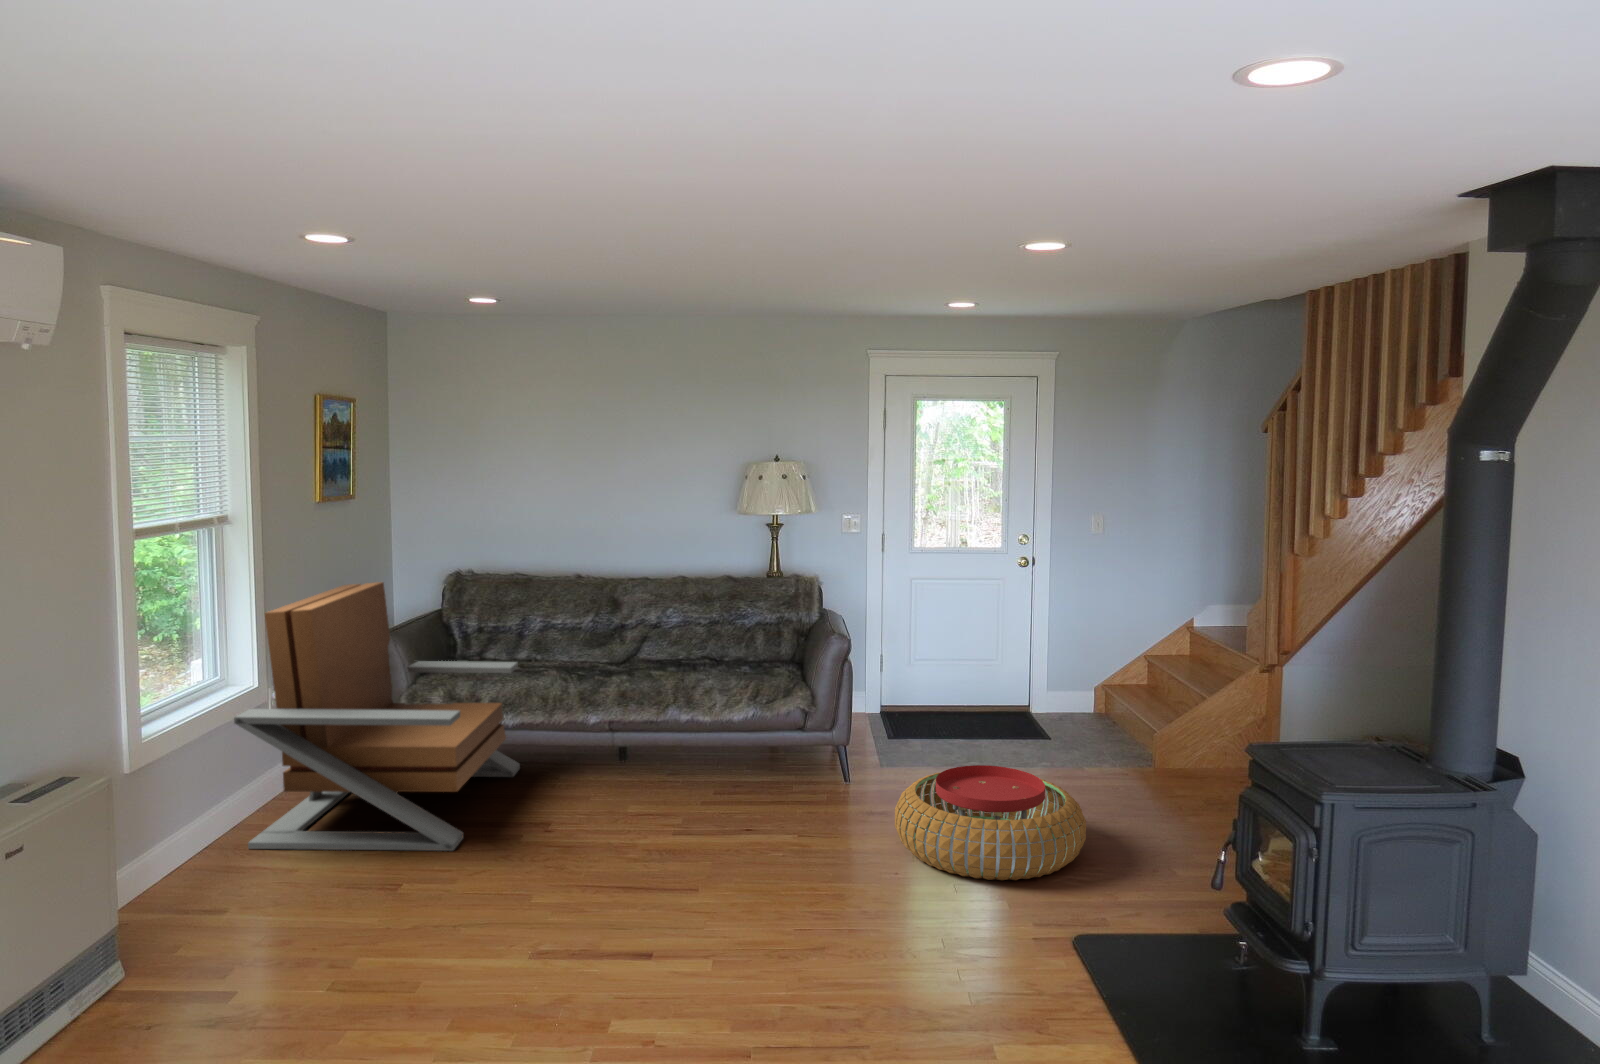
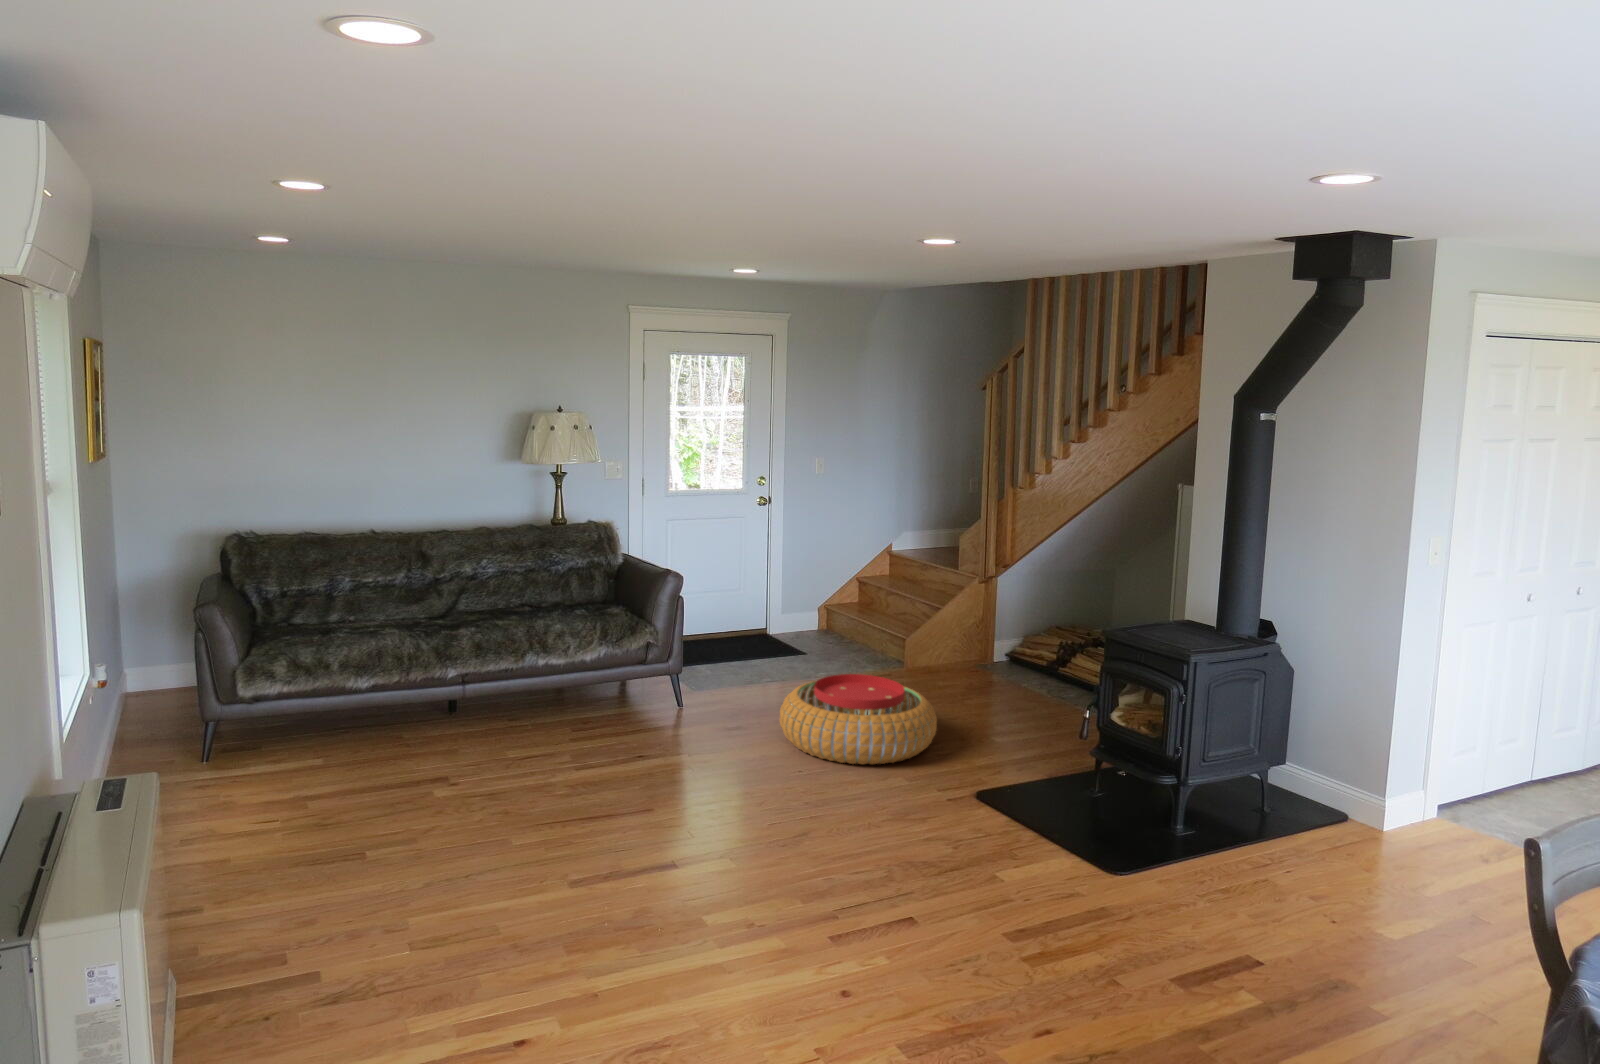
lounge chair: present [234,582,520,851] -> none [118,545,390,859]

